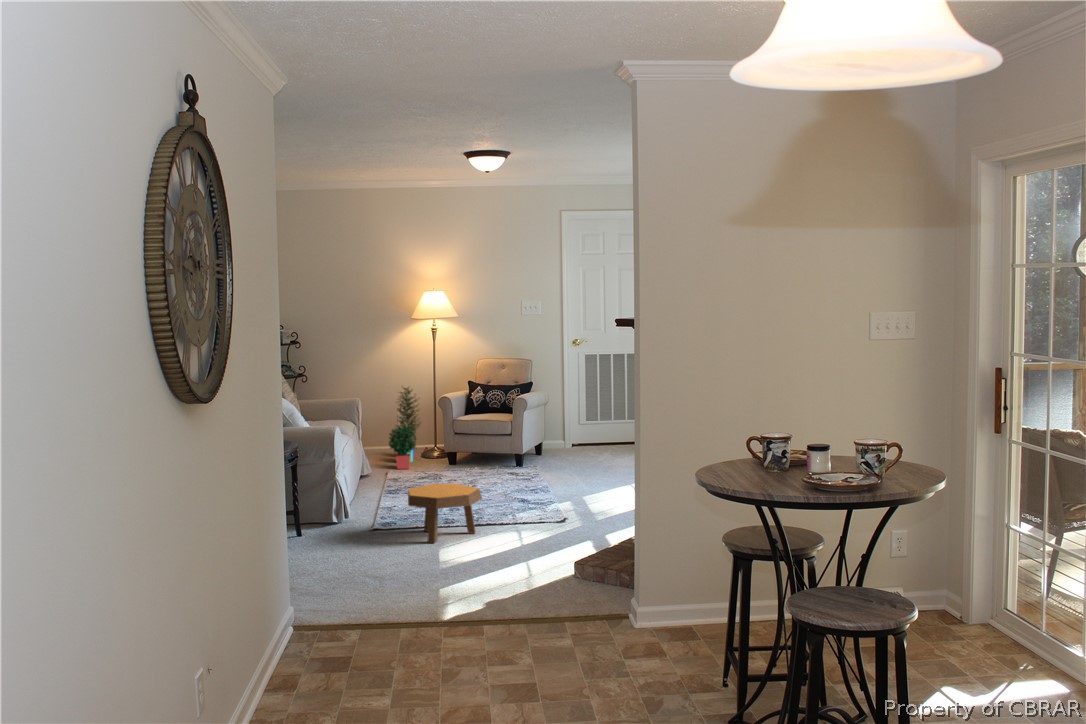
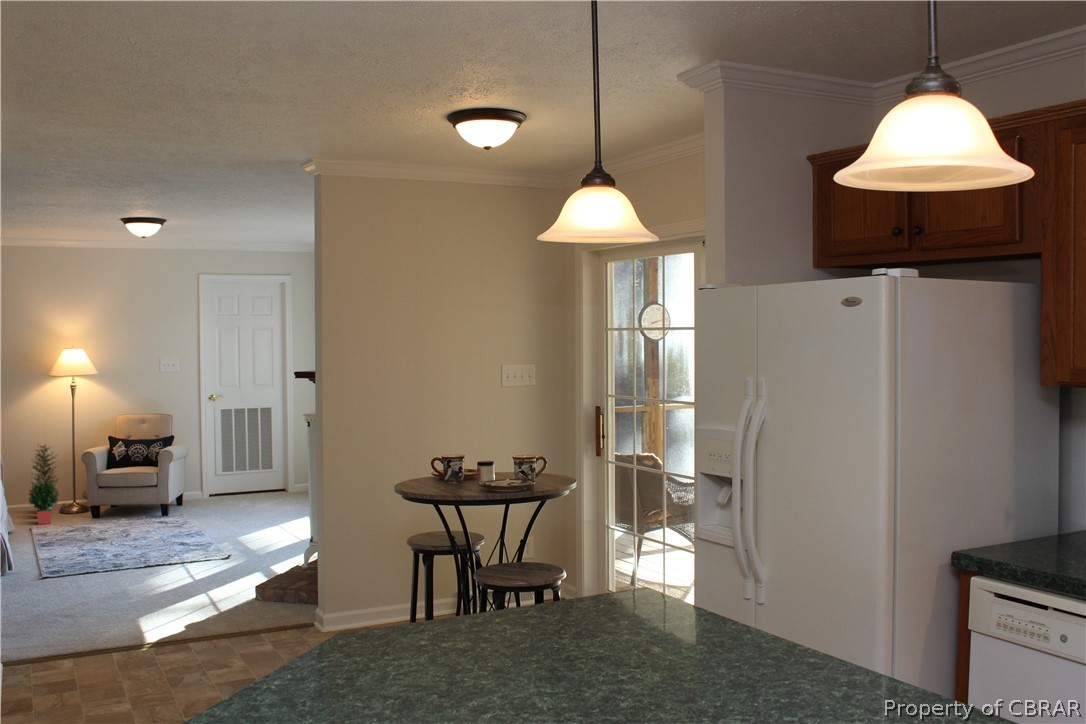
footstool: present [408,483,482,543] -> none [78,528,155,584]

